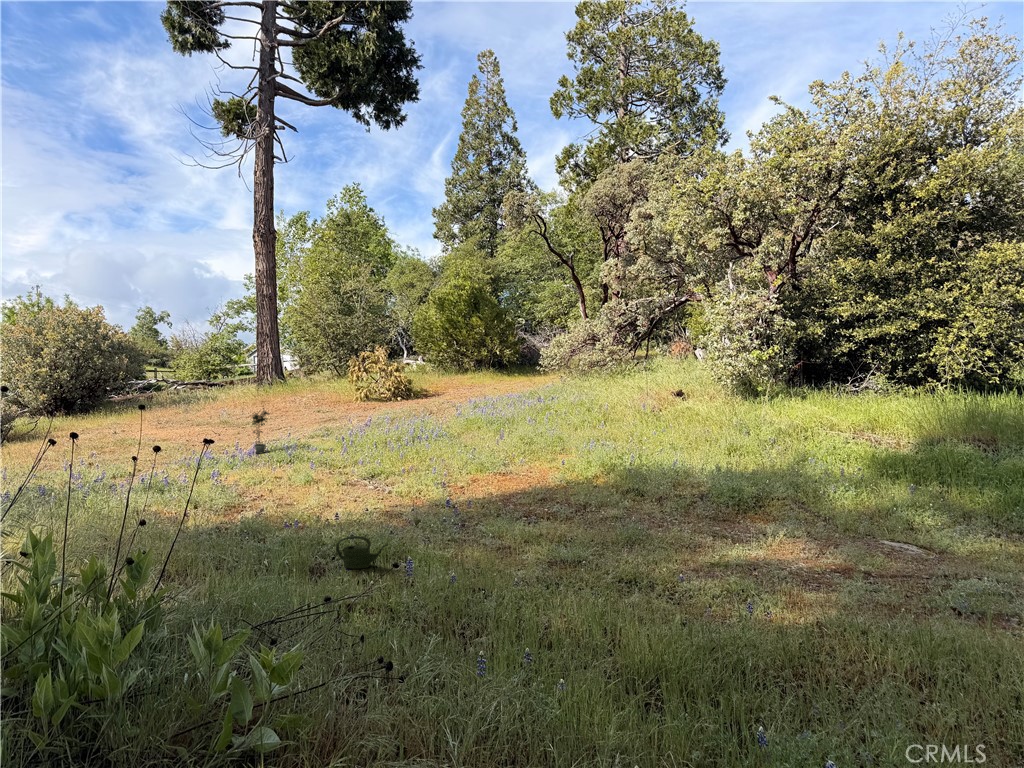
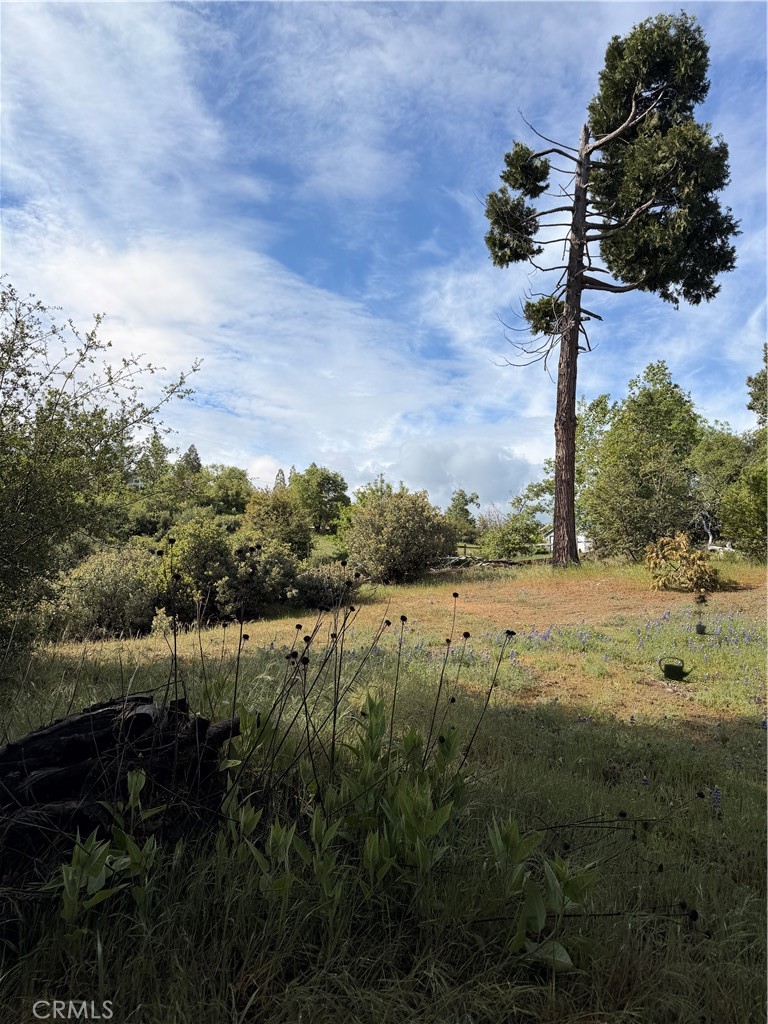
potted plant: present [252,411,269,454] -> present [694,591,712,634]

